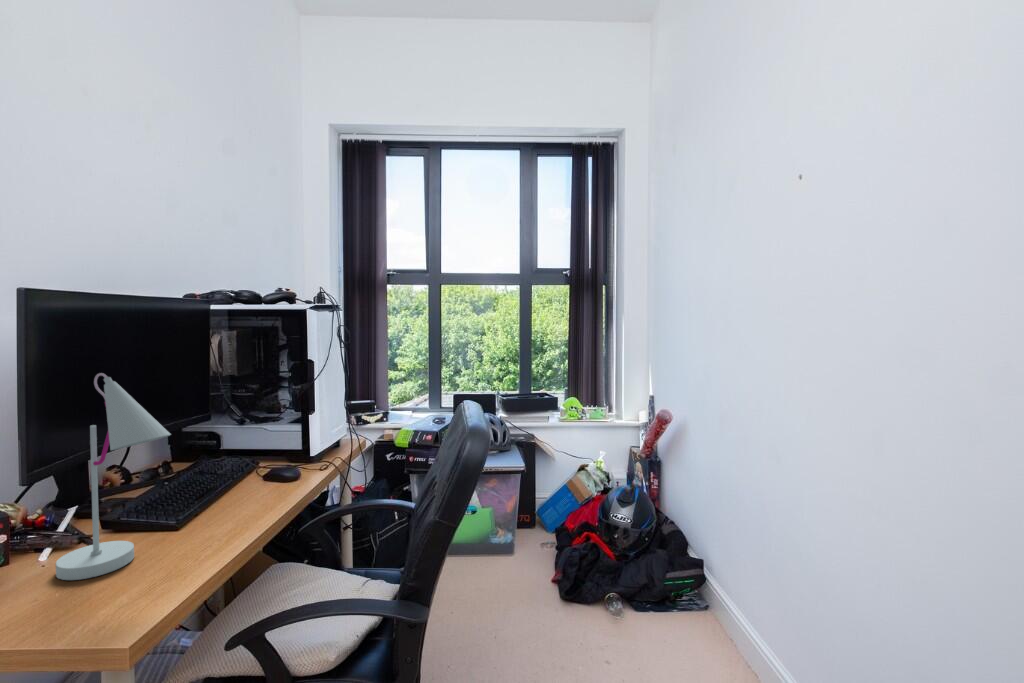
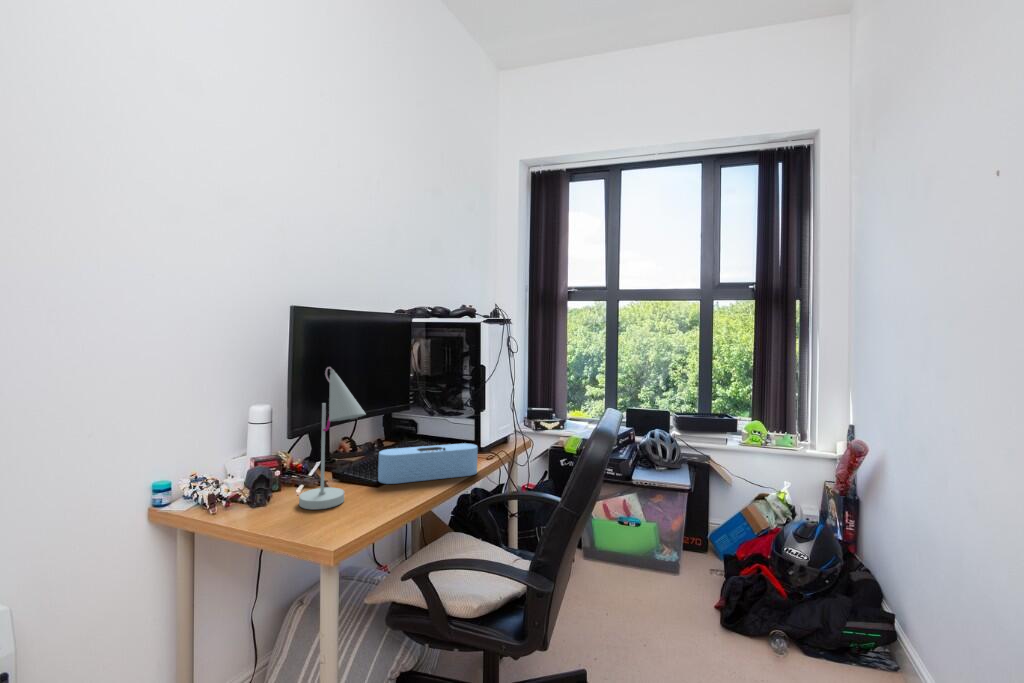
speaker: none [178,455,315,522] -> present [378,443,478,484]

